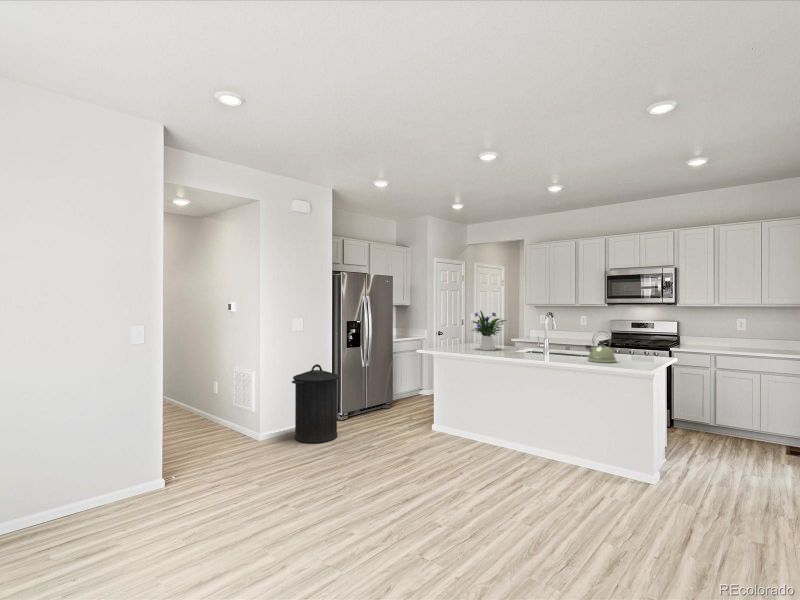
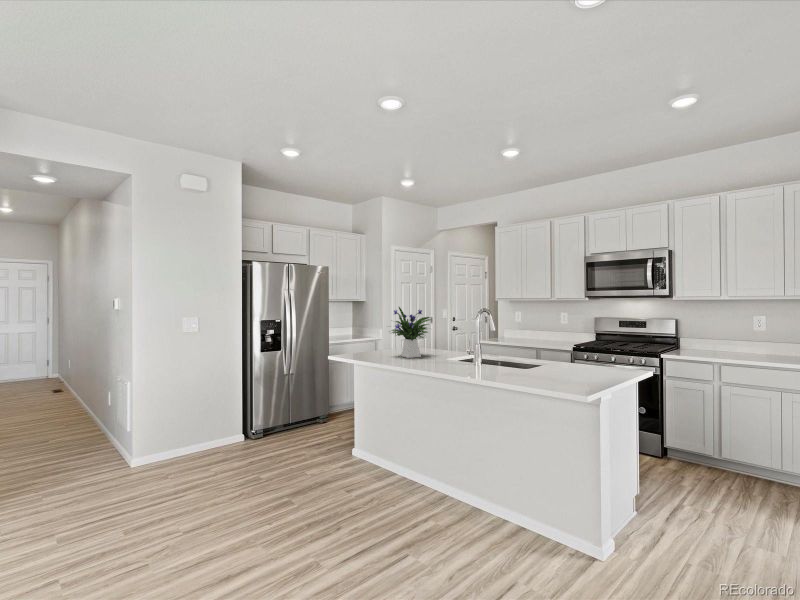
kettle: present [585,334,616,363] -> none [513,335,557,380]
trash can: present [292,364,340,443] -> none [168,374,240,471]

